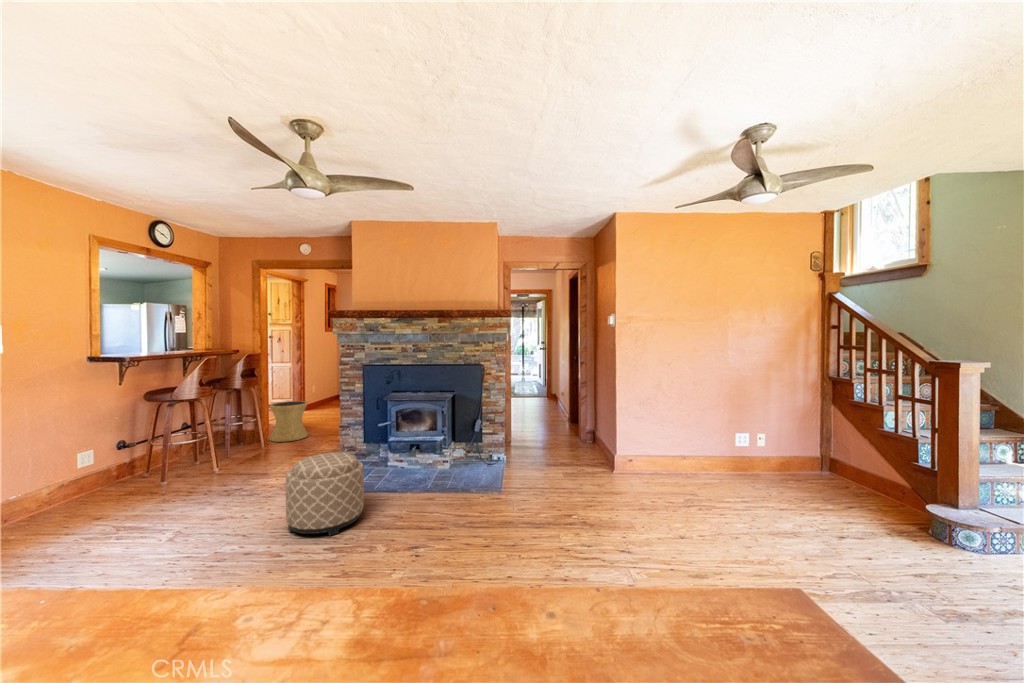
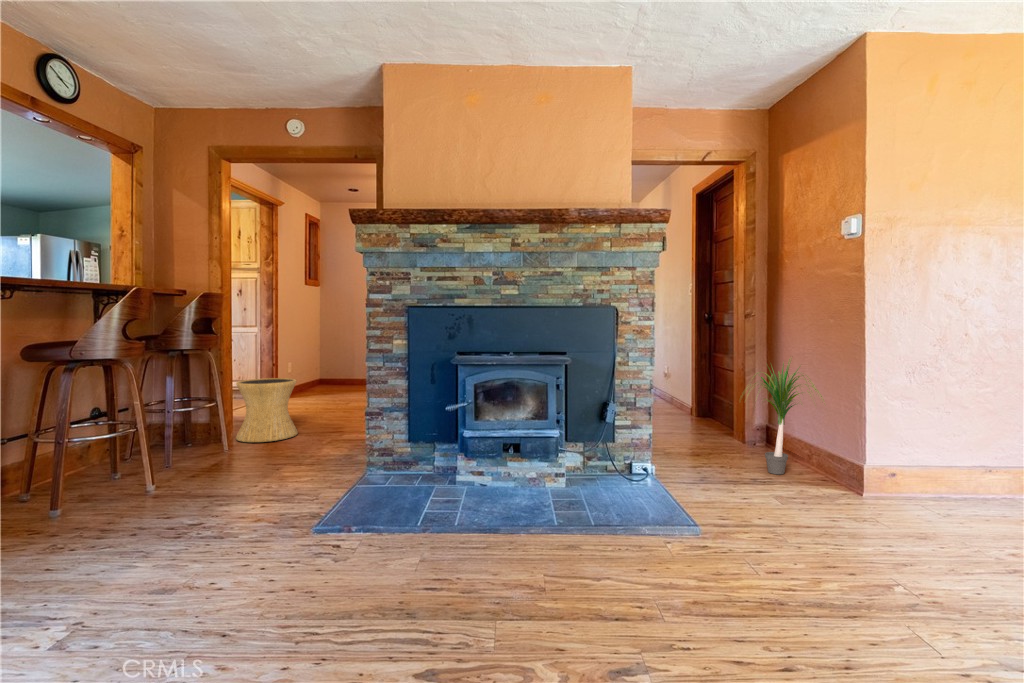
potted plant: none [558,391,604,461] -> present [753,364,822,474]
ottoman: present [286,453,364,536] -> none [314,454,473,642]

